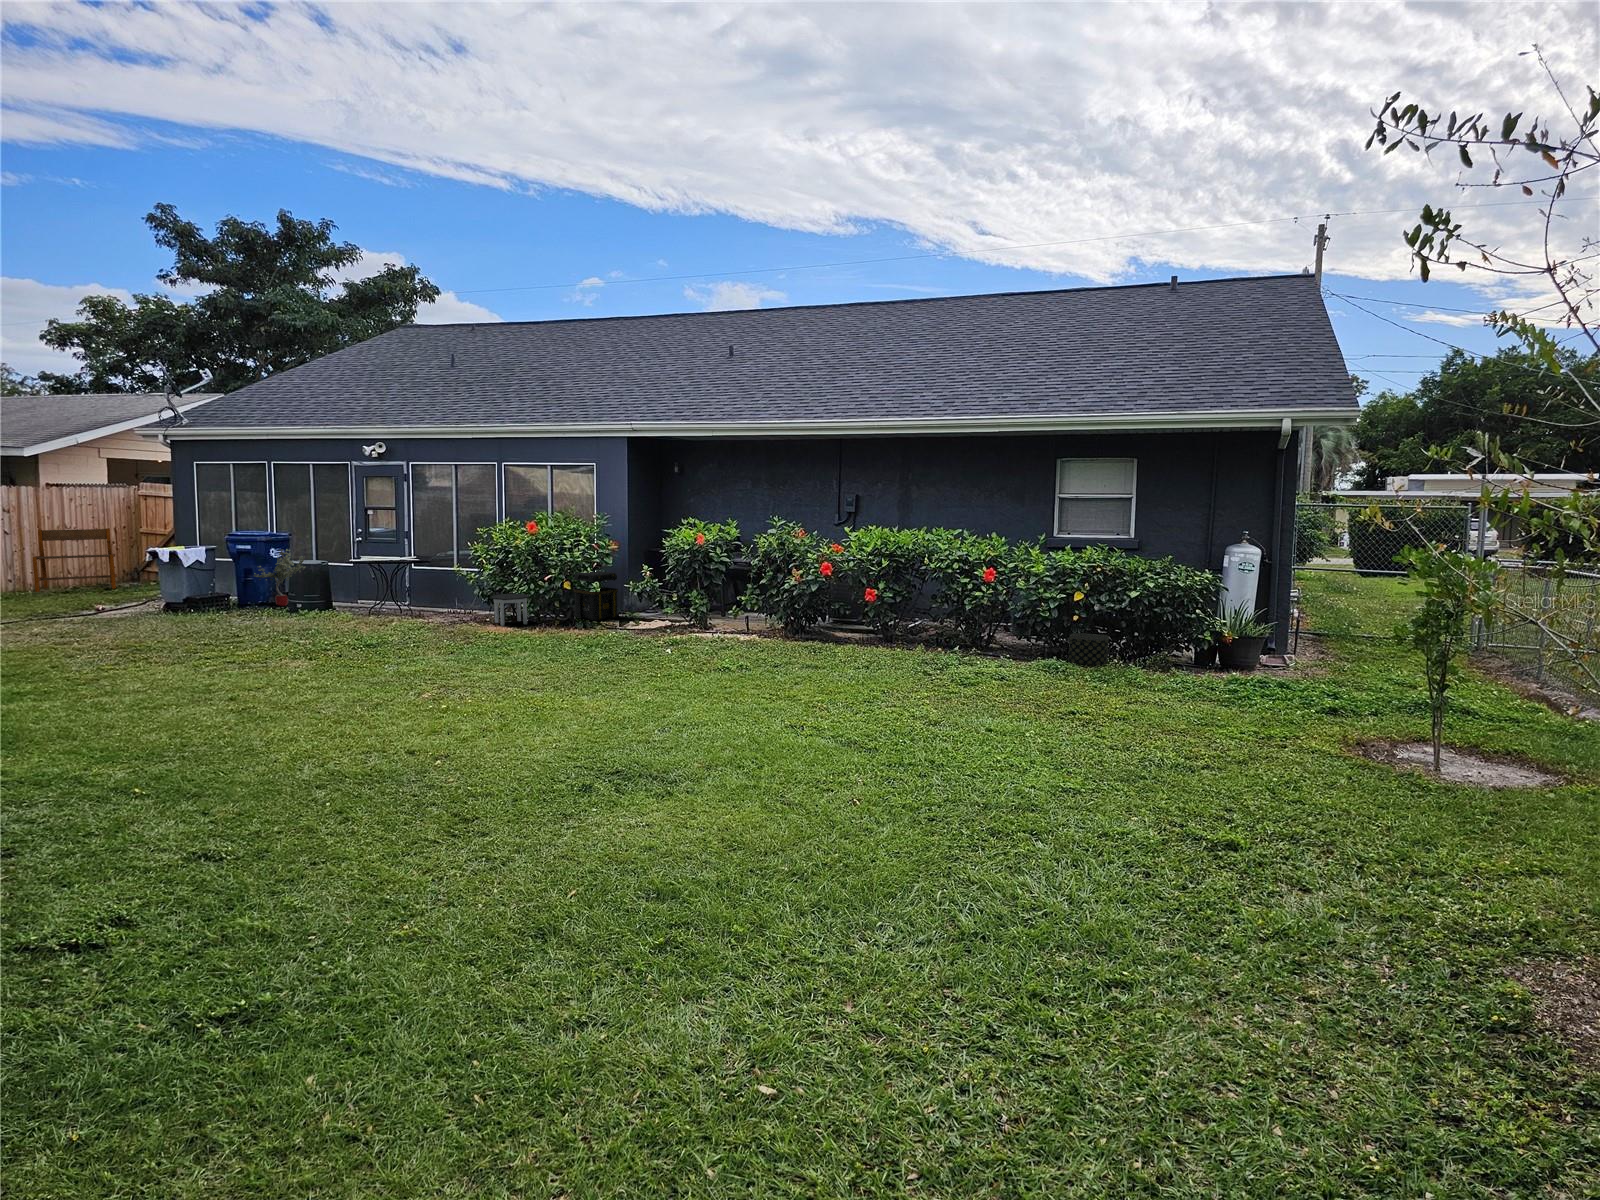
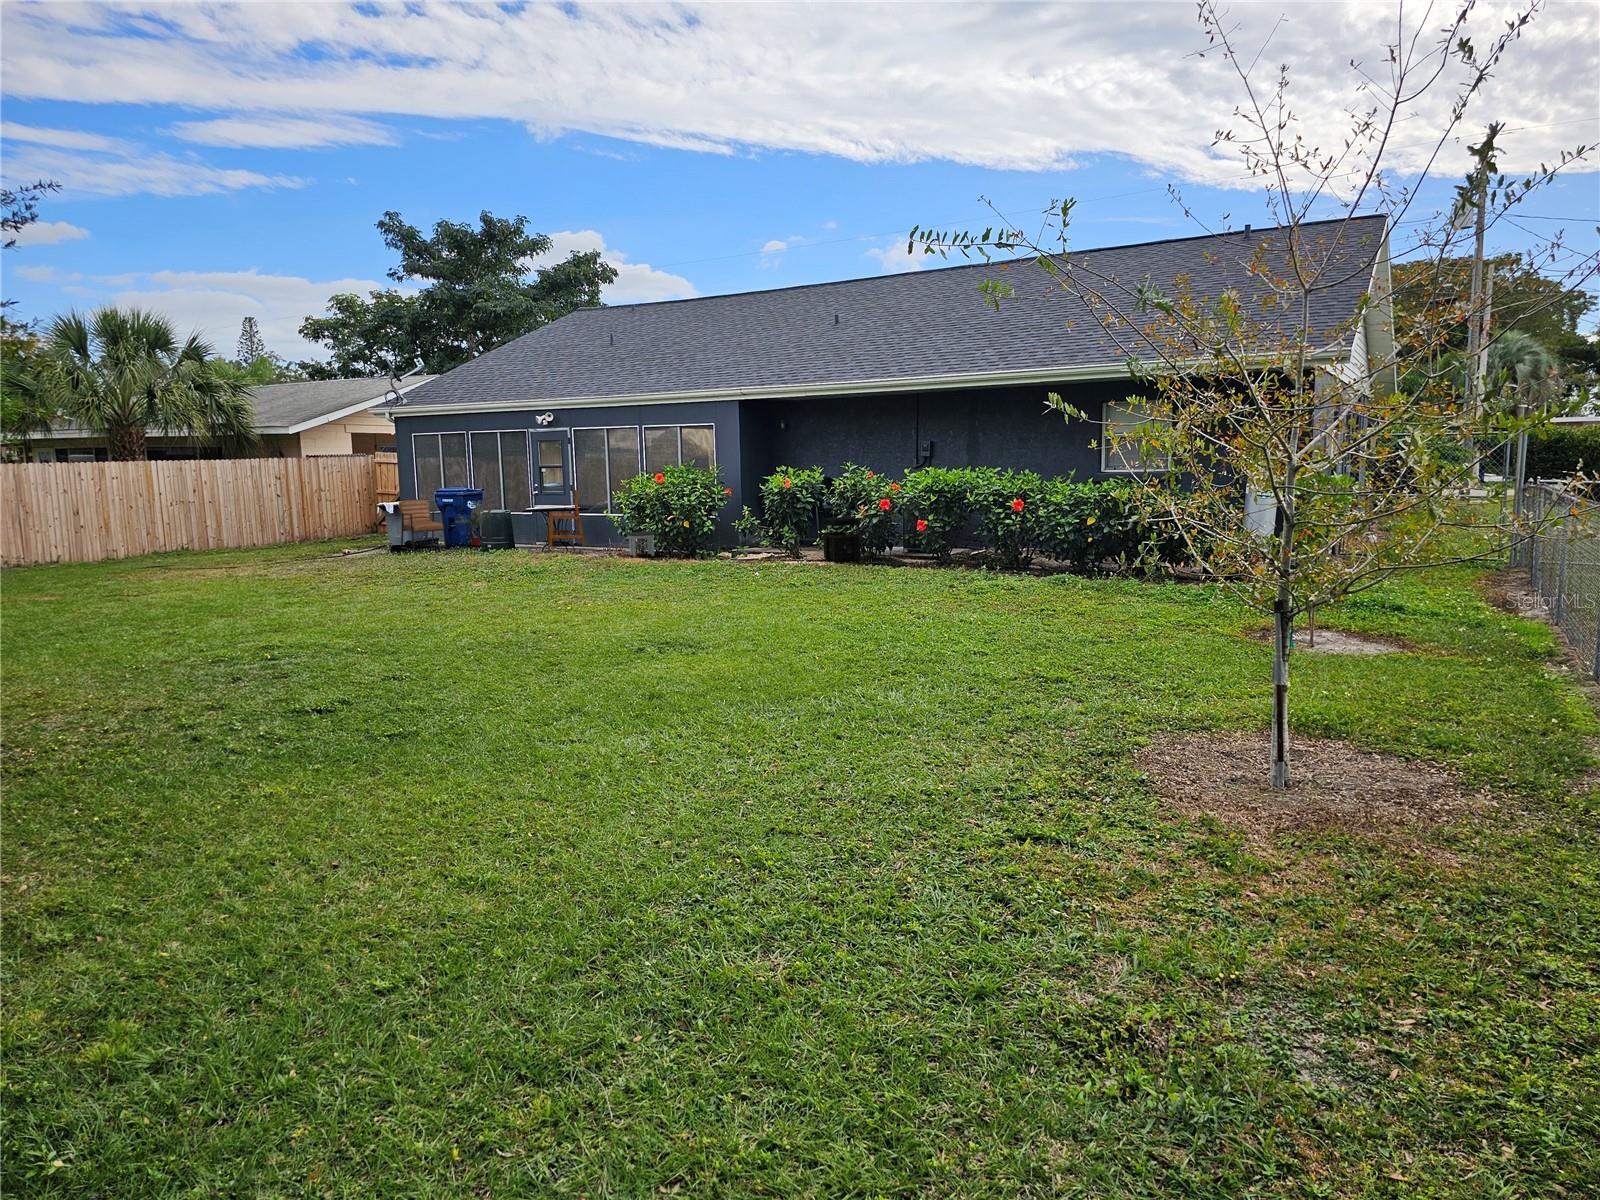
bench: present [33,528,117,592] -> present [549,490,585,547]
chair: none [173,546,241,613] -> present [398,499,446,551]
toolbox: present [574,571,618,621] -> present [823,517,861,562]
storage box: present [1068,633,1109,665] -> none [1079,554,1116,580]

